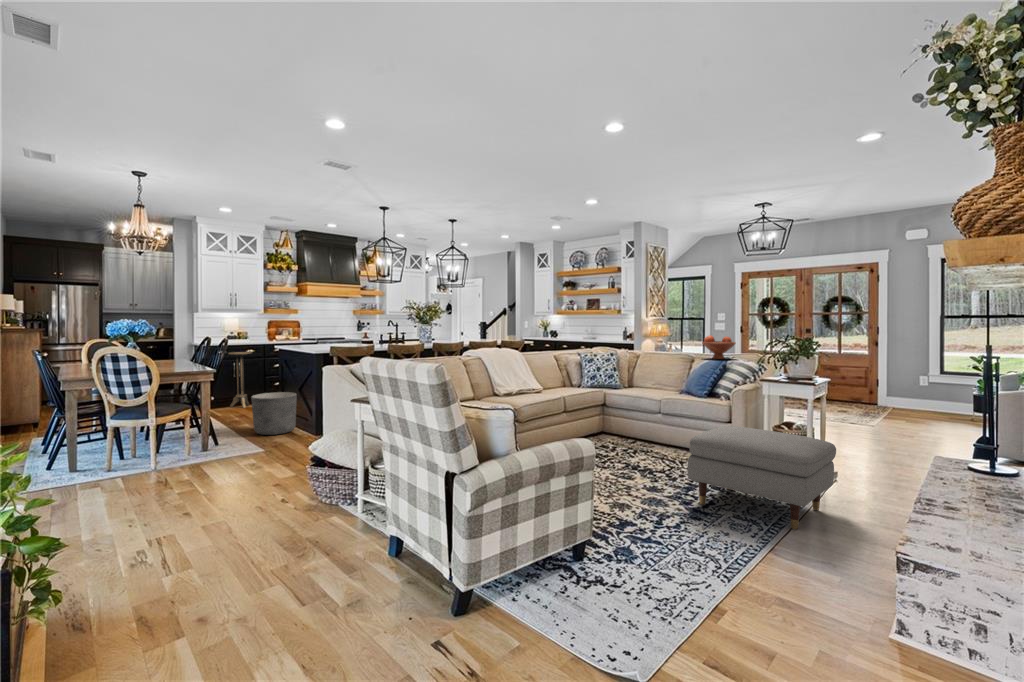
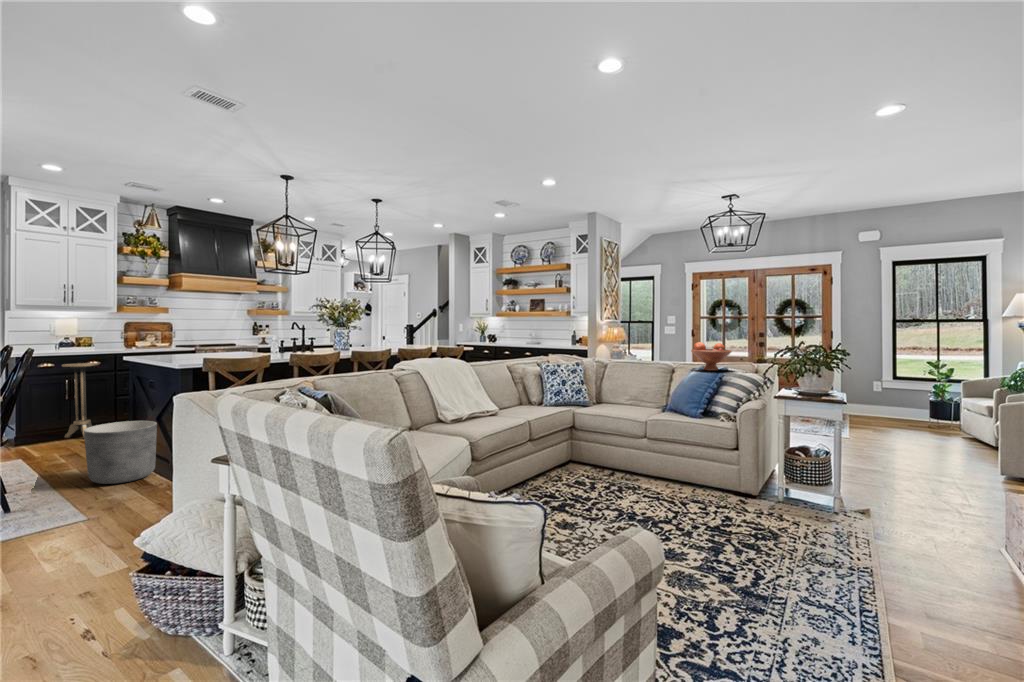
ottoman: present [687,426,836,530] -> none [728,463,924,617]

